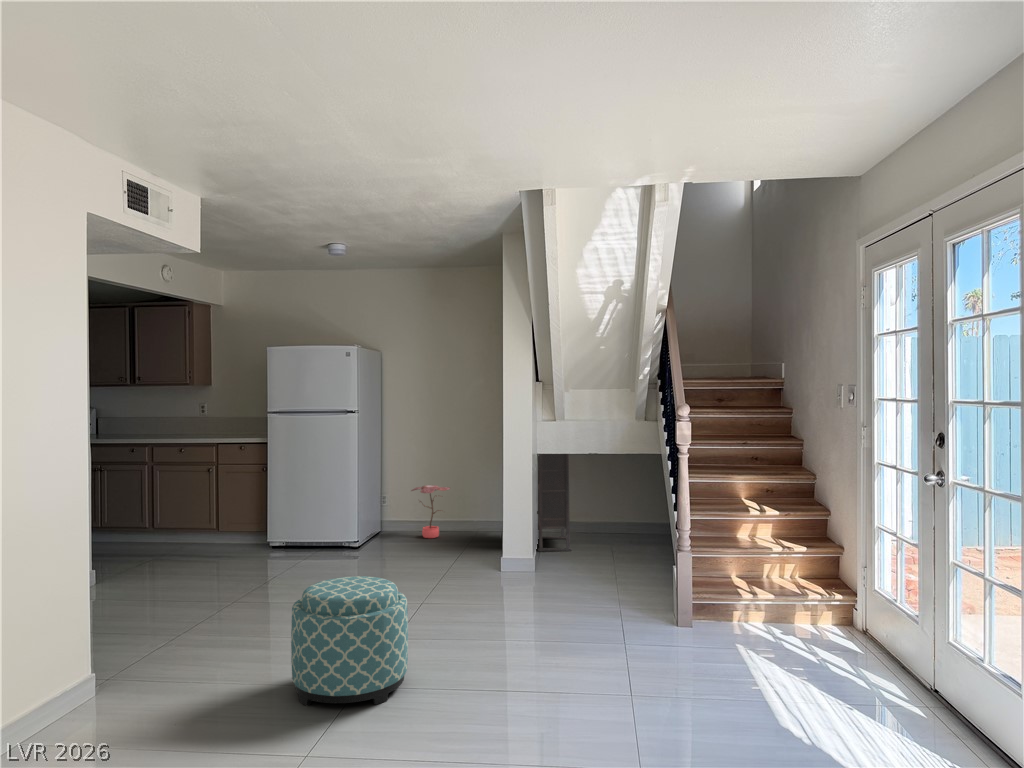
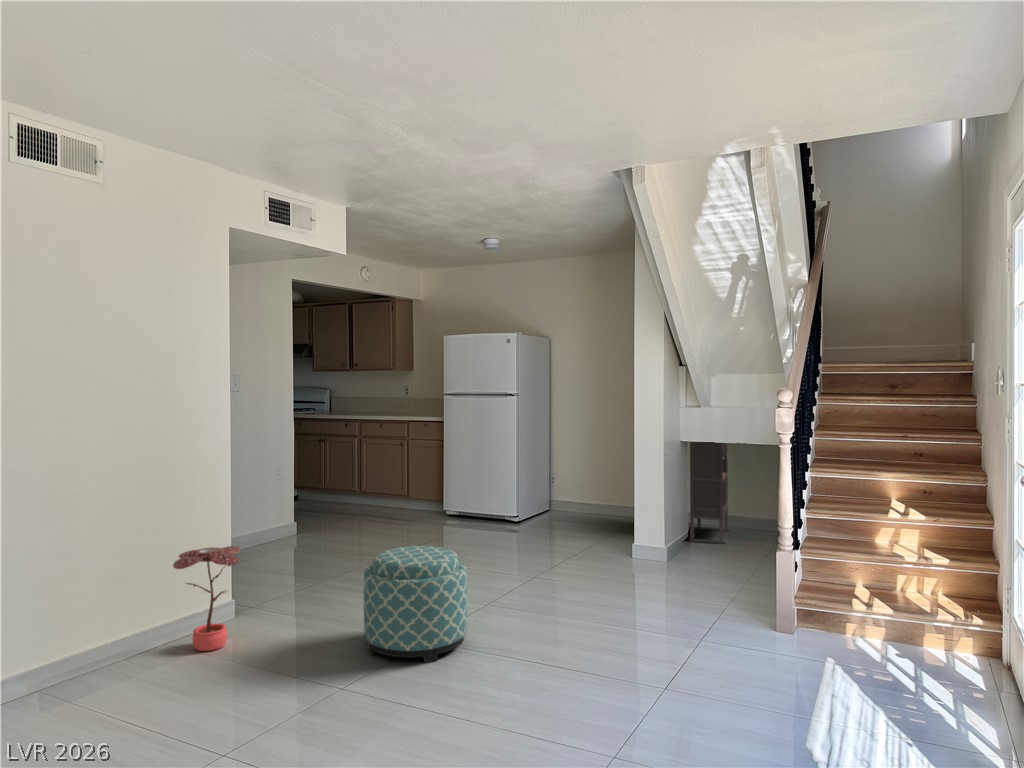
potted plant: present [411,485,450,538] -> present [173,546,240,651]

